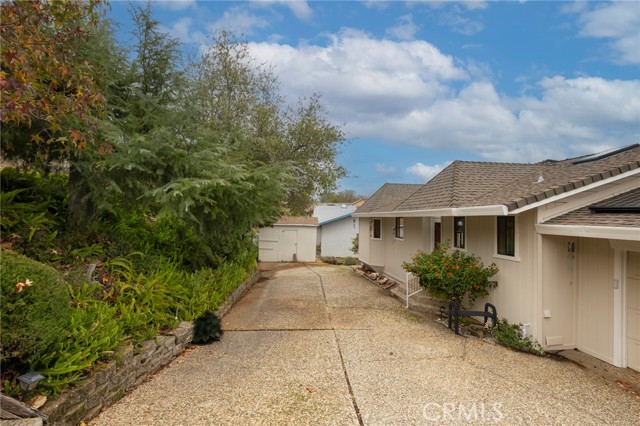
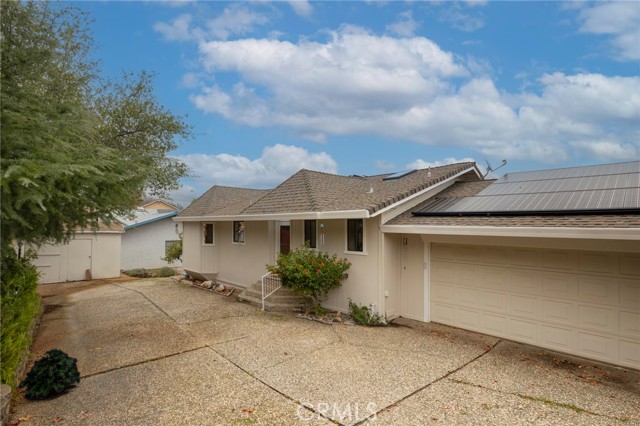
bench: present [448,301,497,335] -> none [311,292,350,324]

